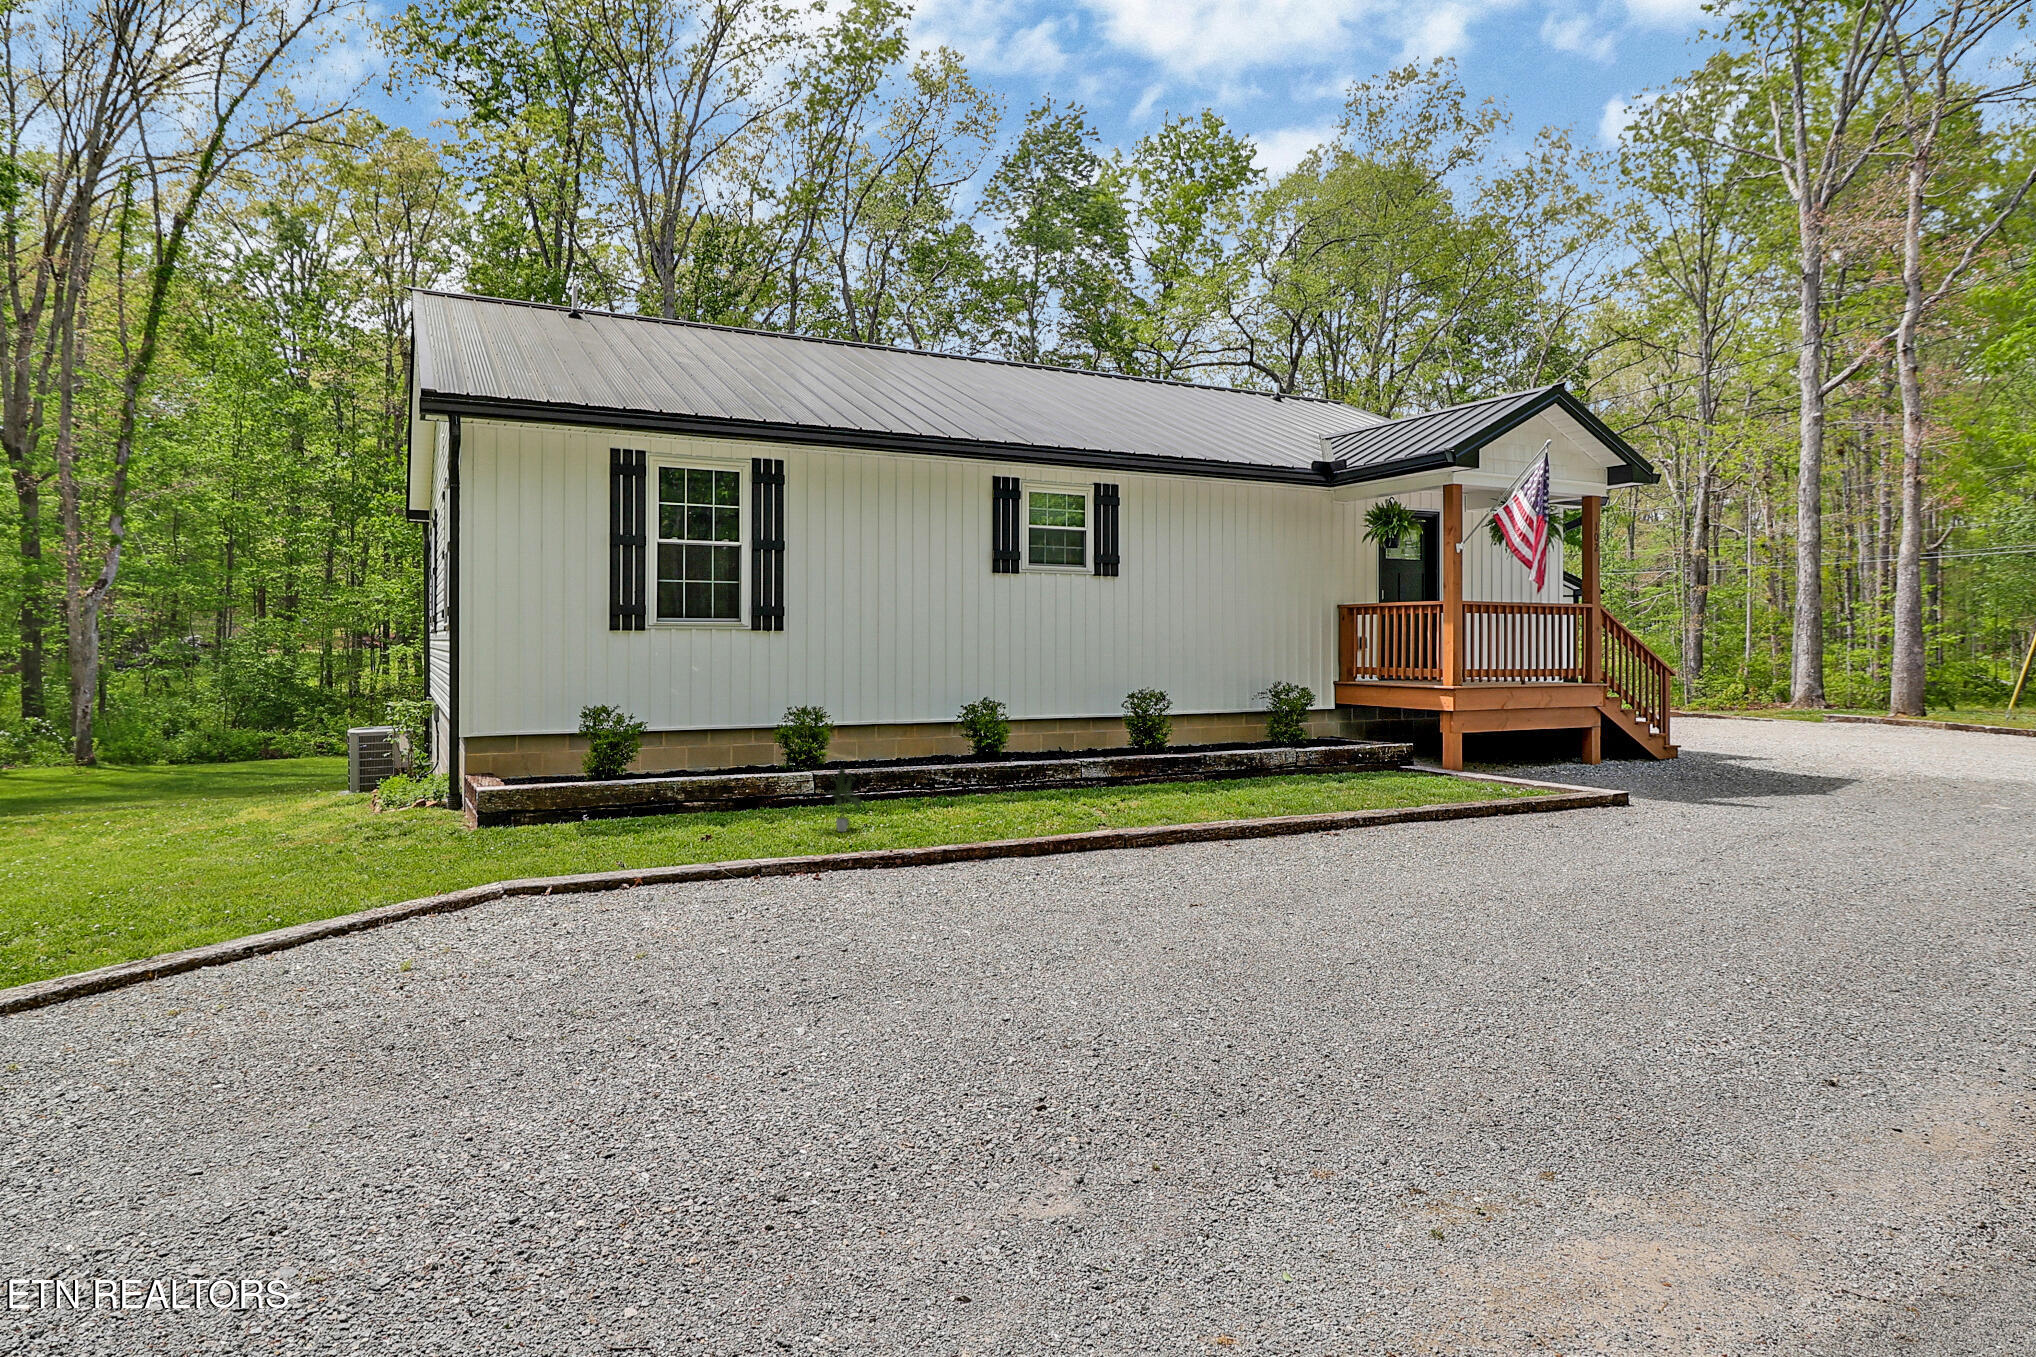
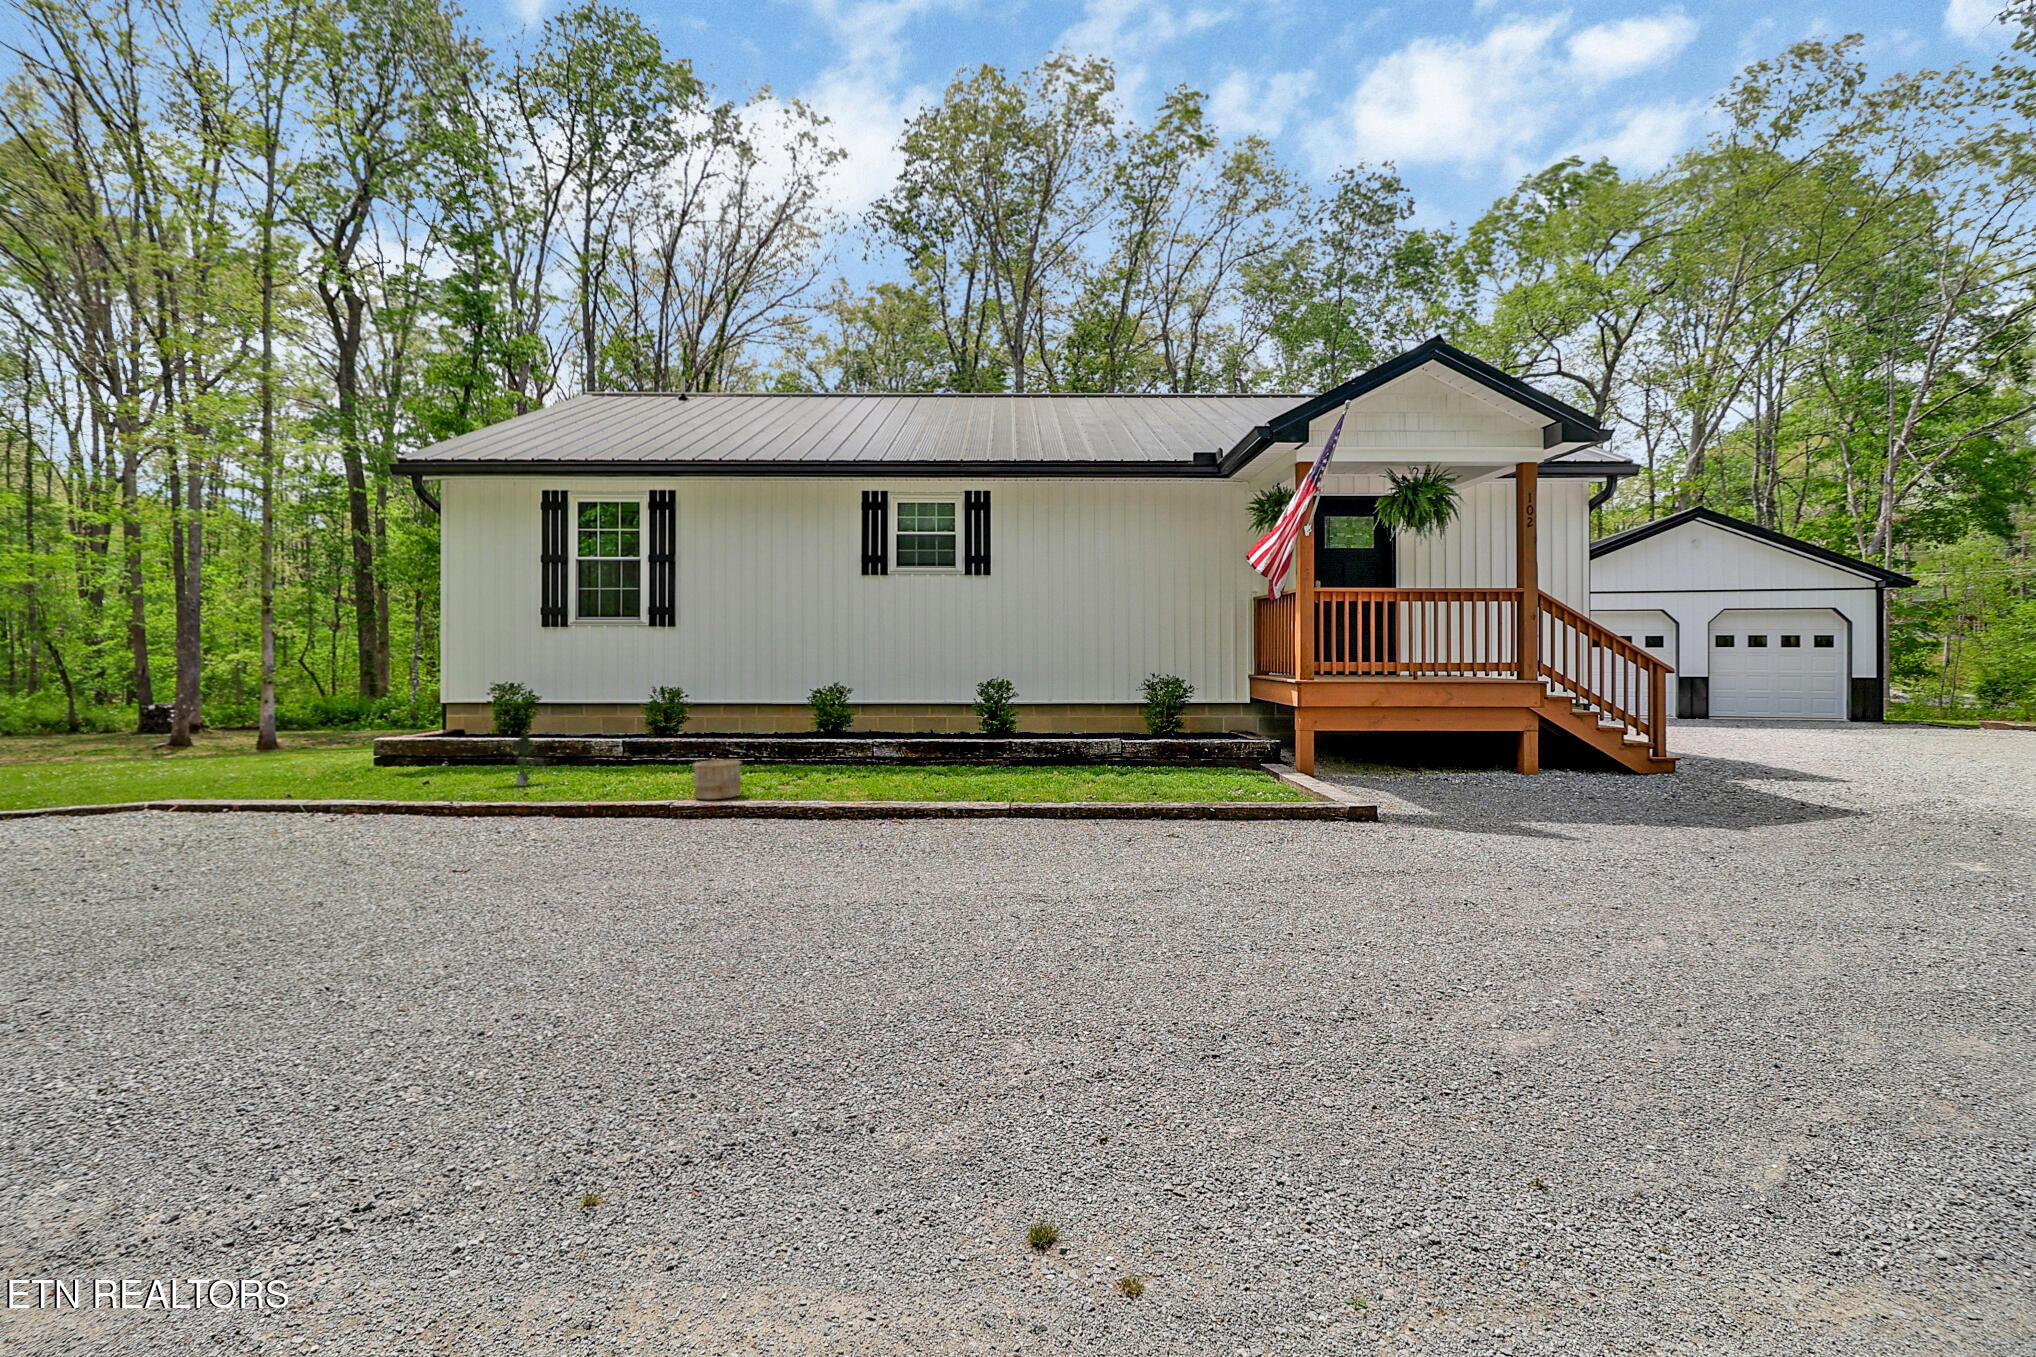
wooden bucket: none [1091,786,1138,827] -> present [693,760,741,799]

